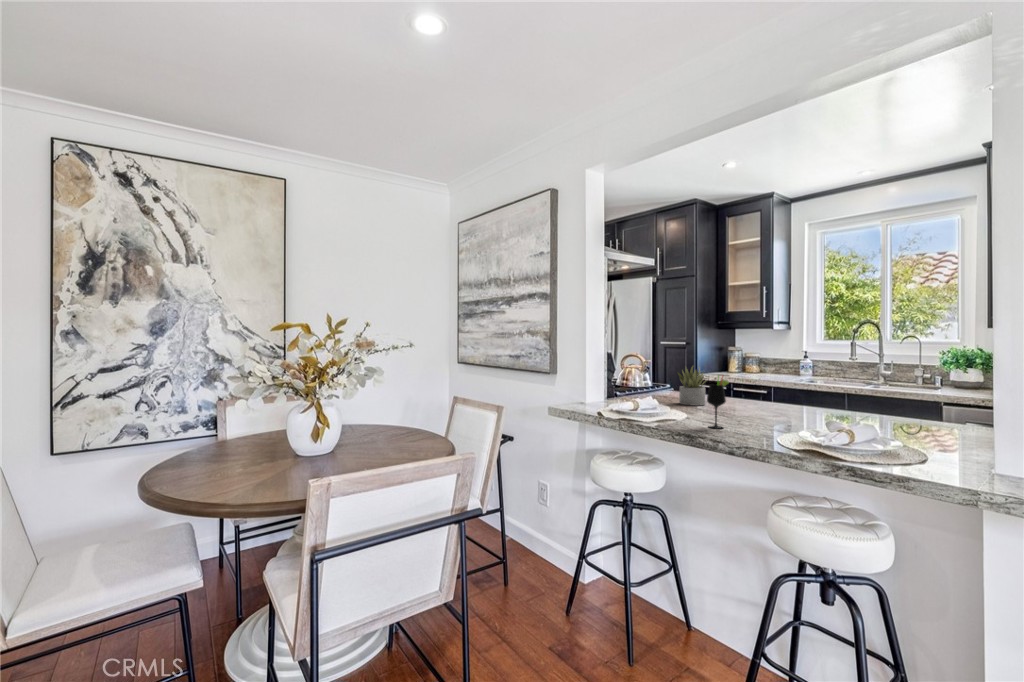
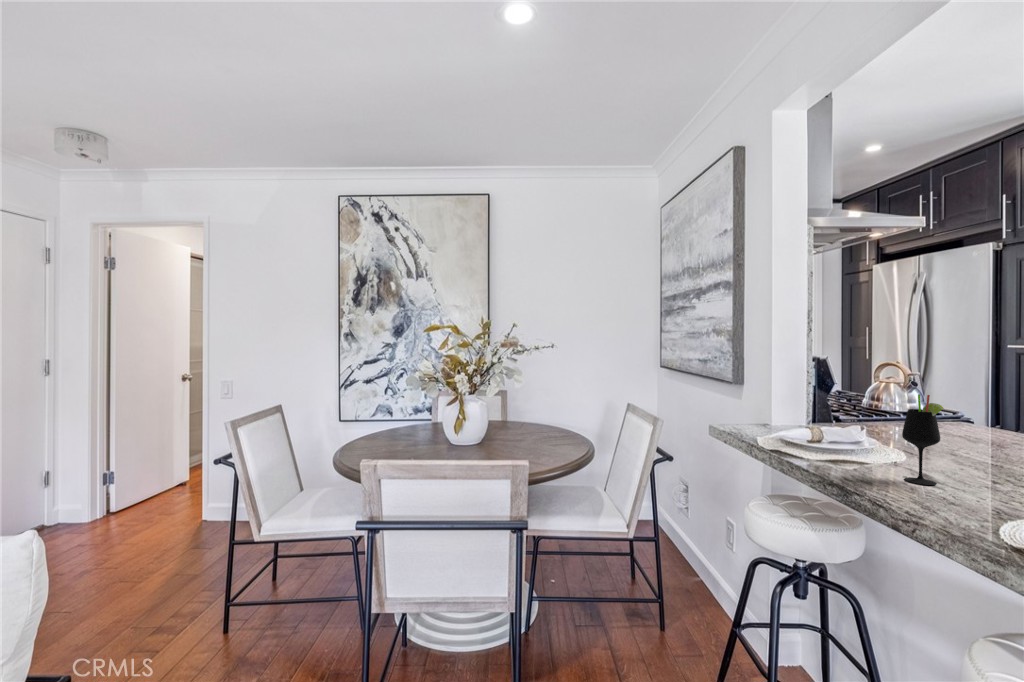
succulent plant: present [678,367,705,406] -> none [938,379,998,445]

